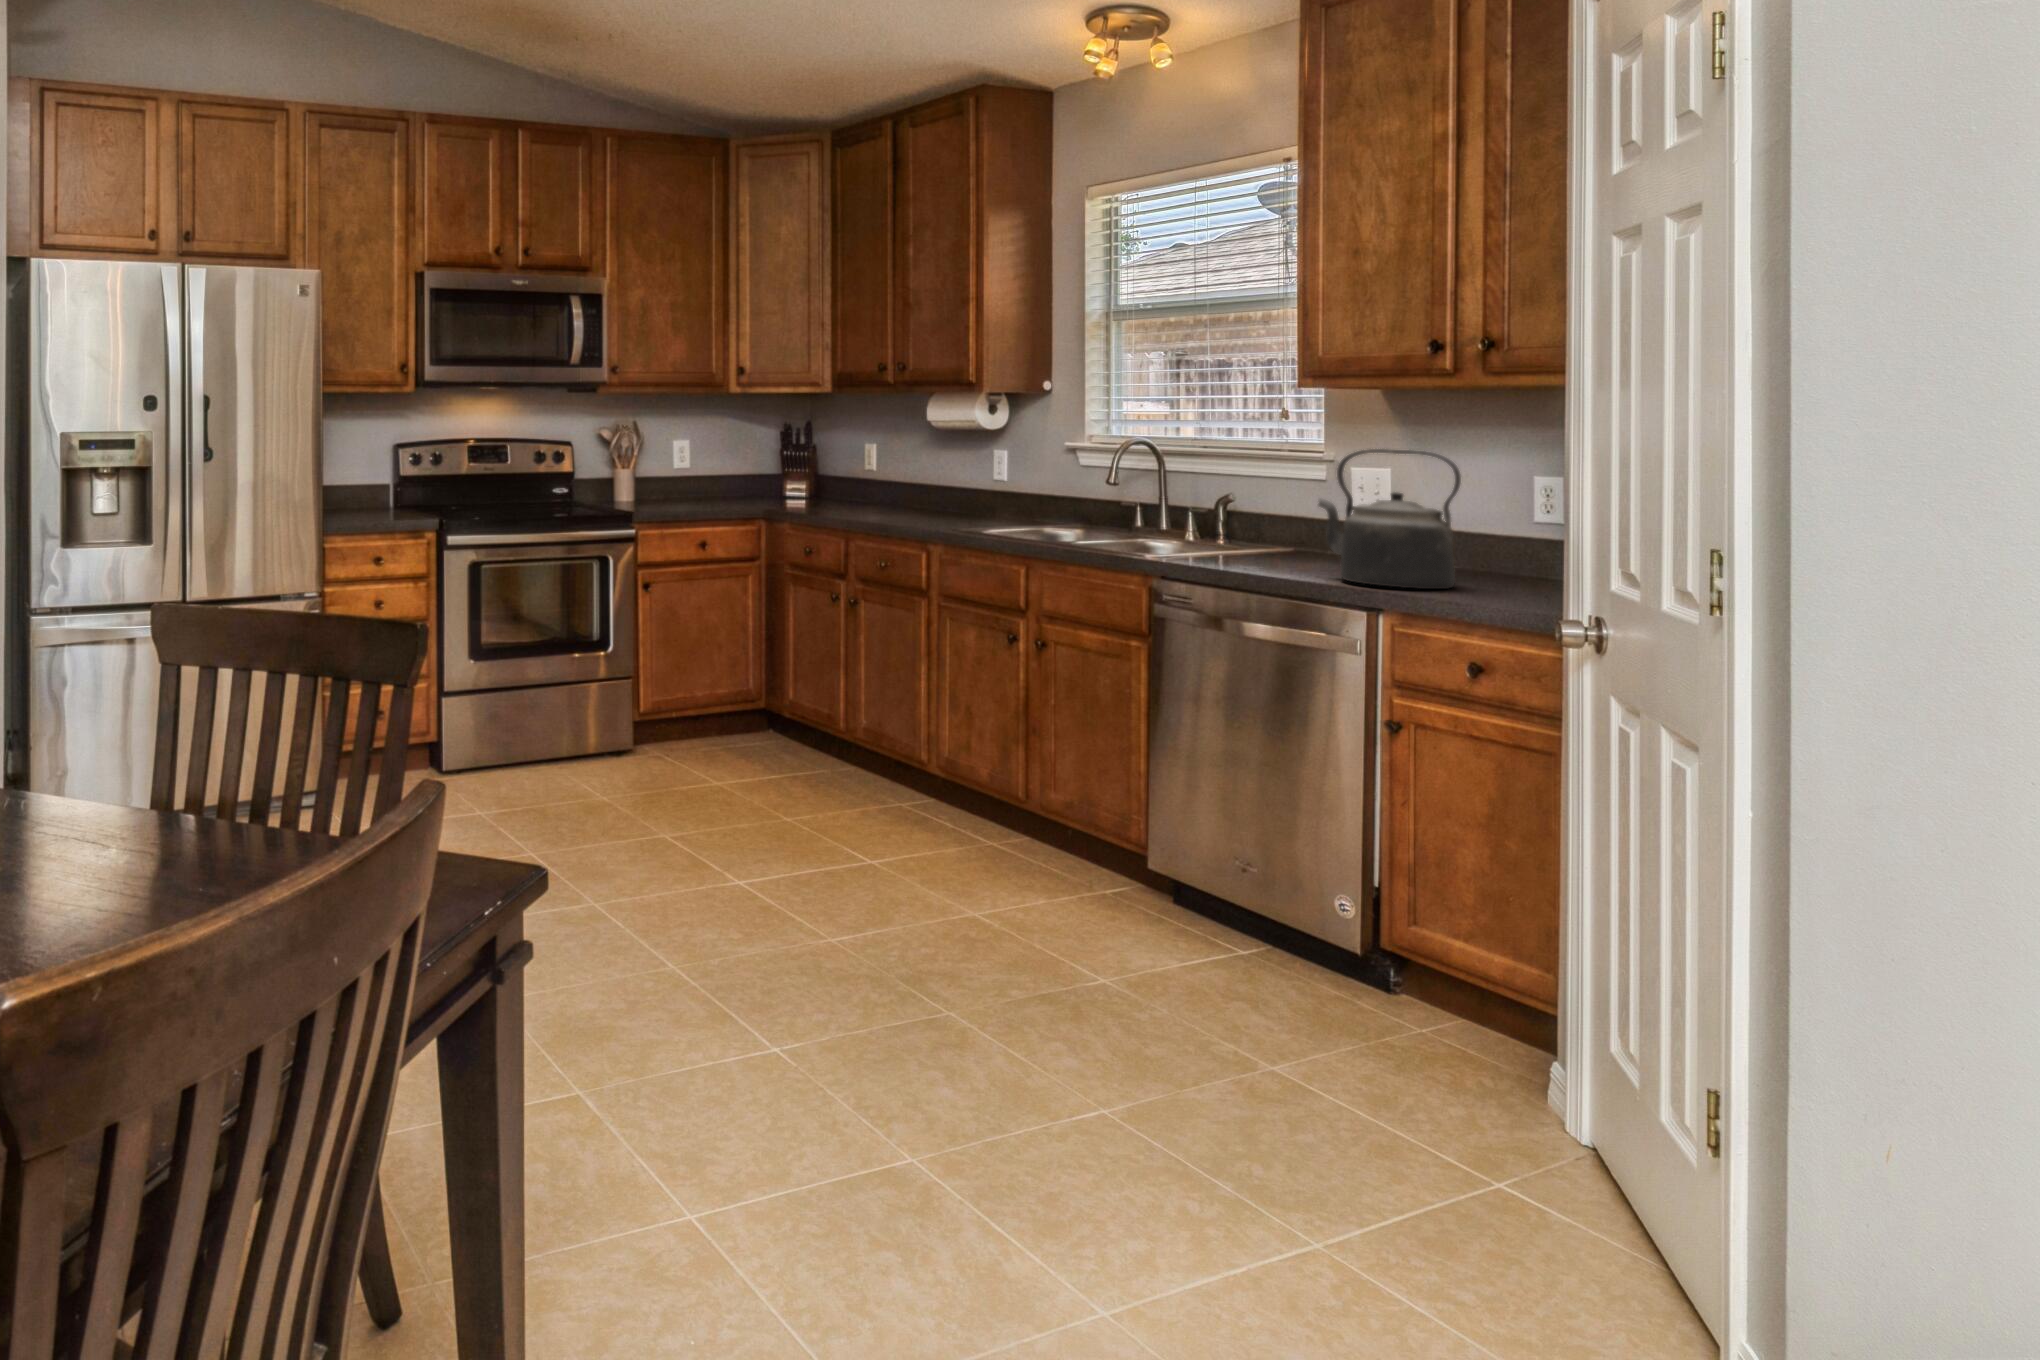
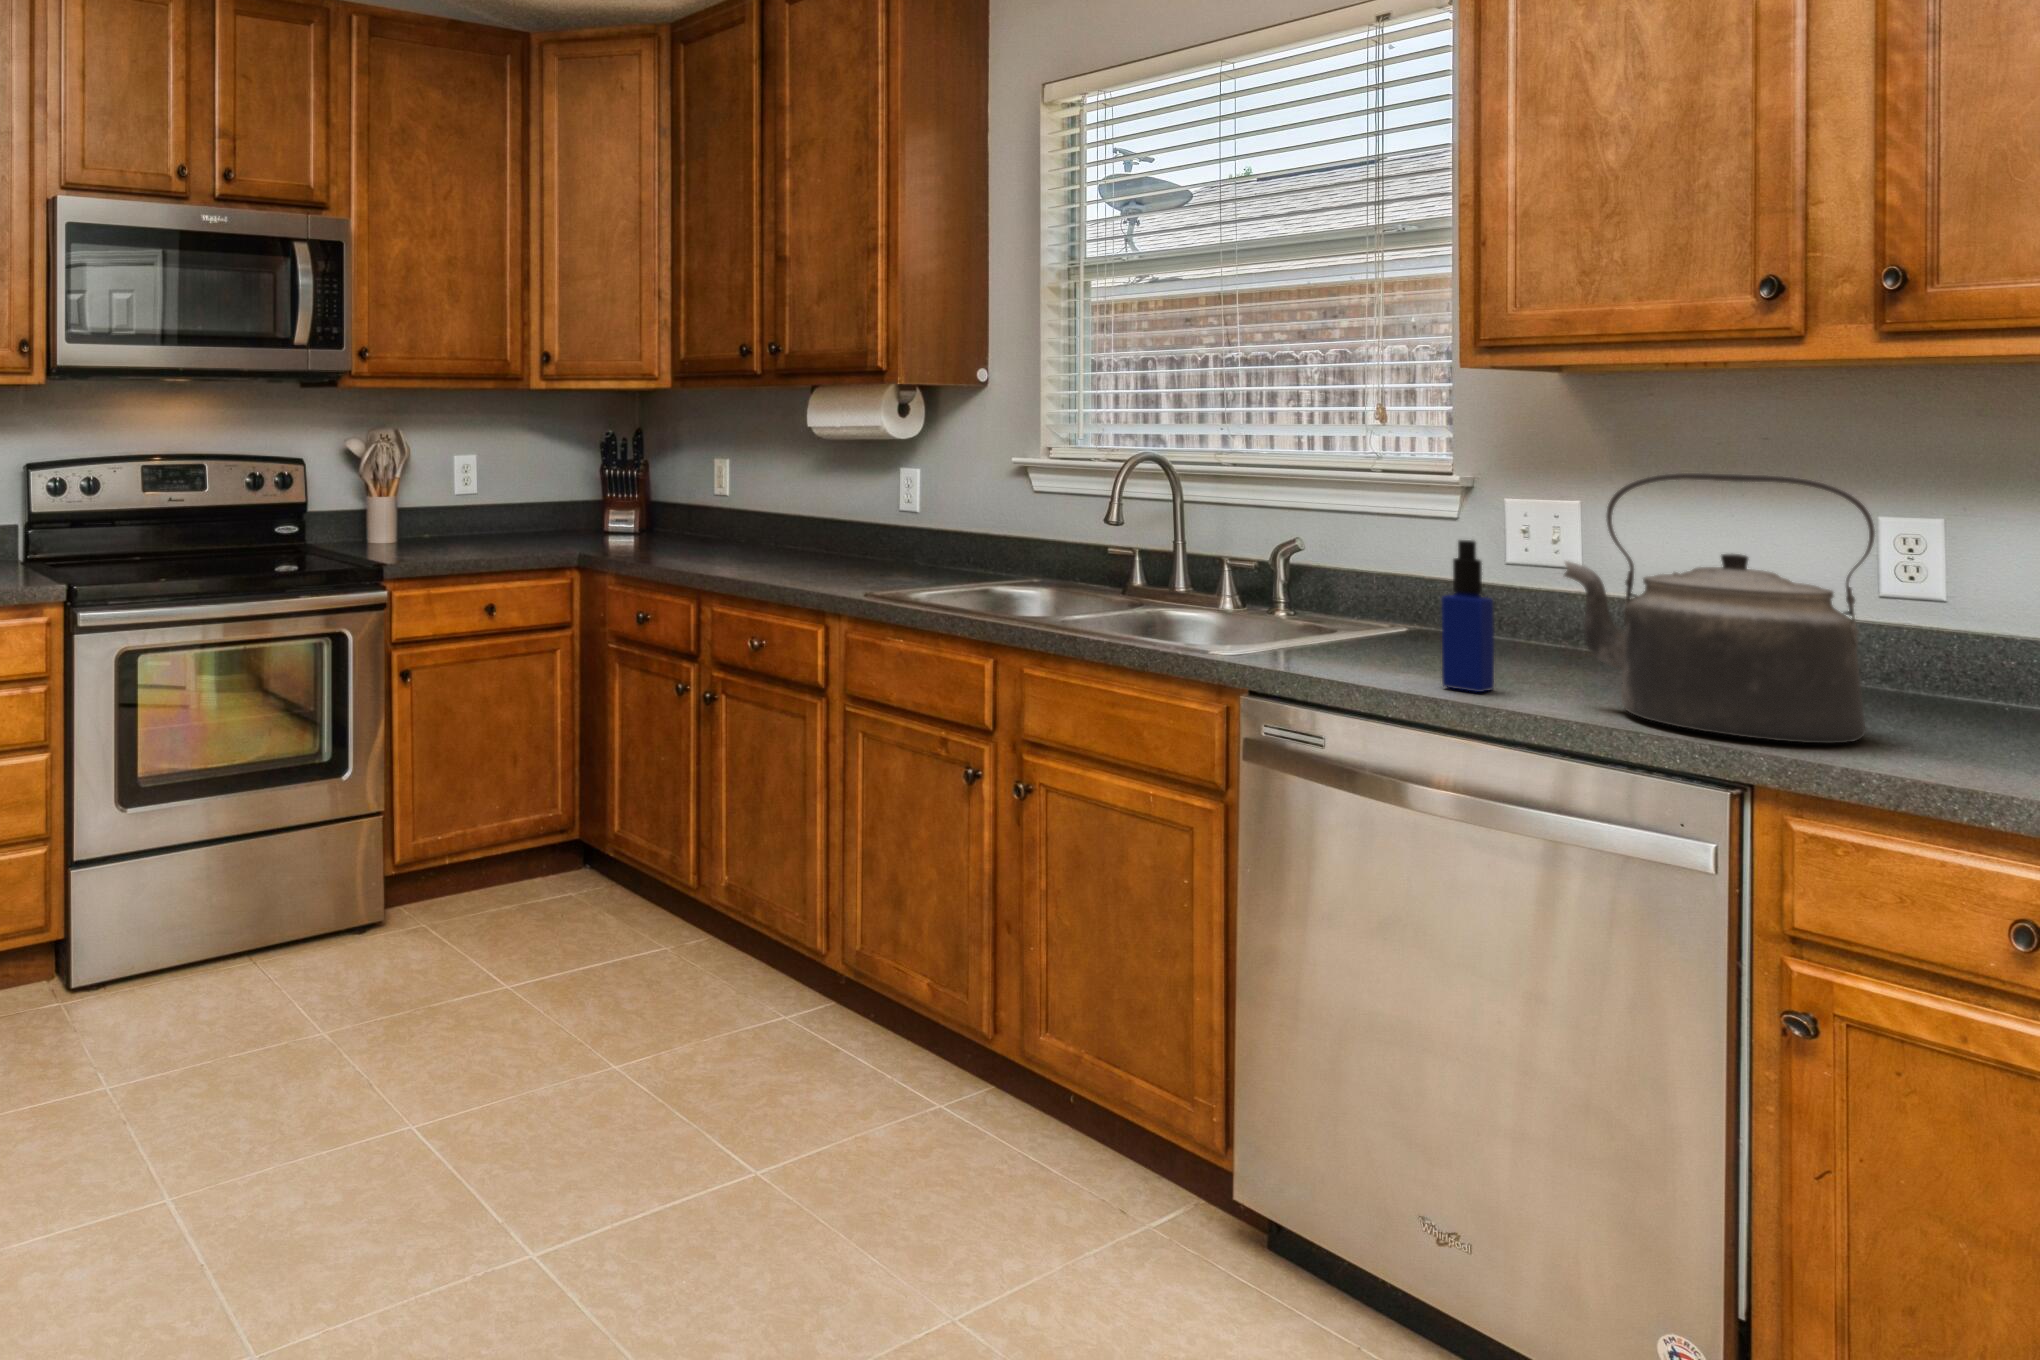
bottle: none [1259,487,1289,572] -> present [1442,540,1494,692]

